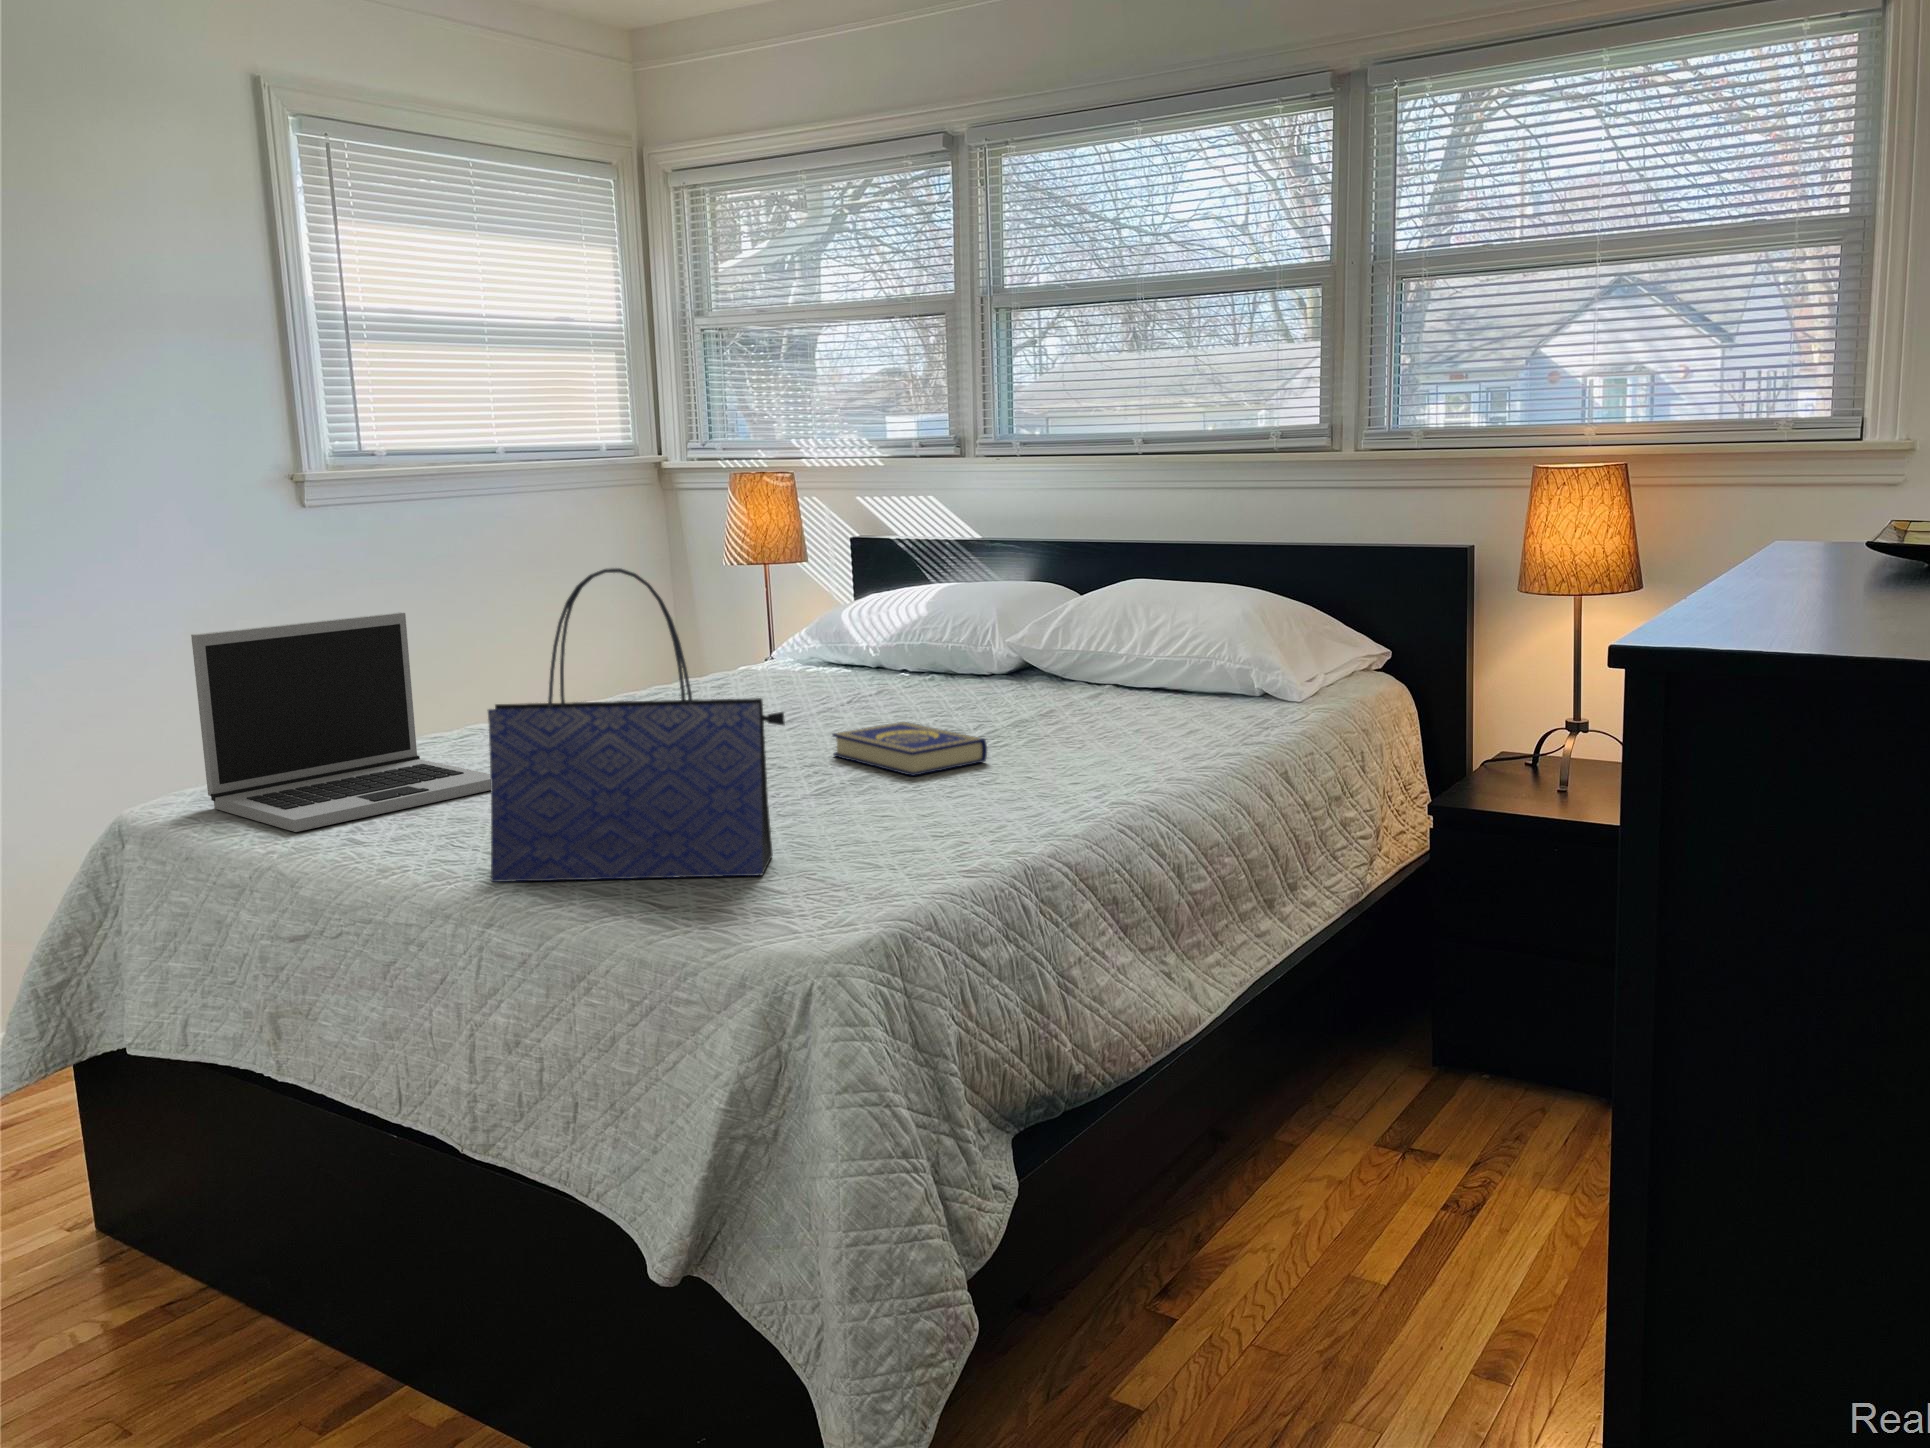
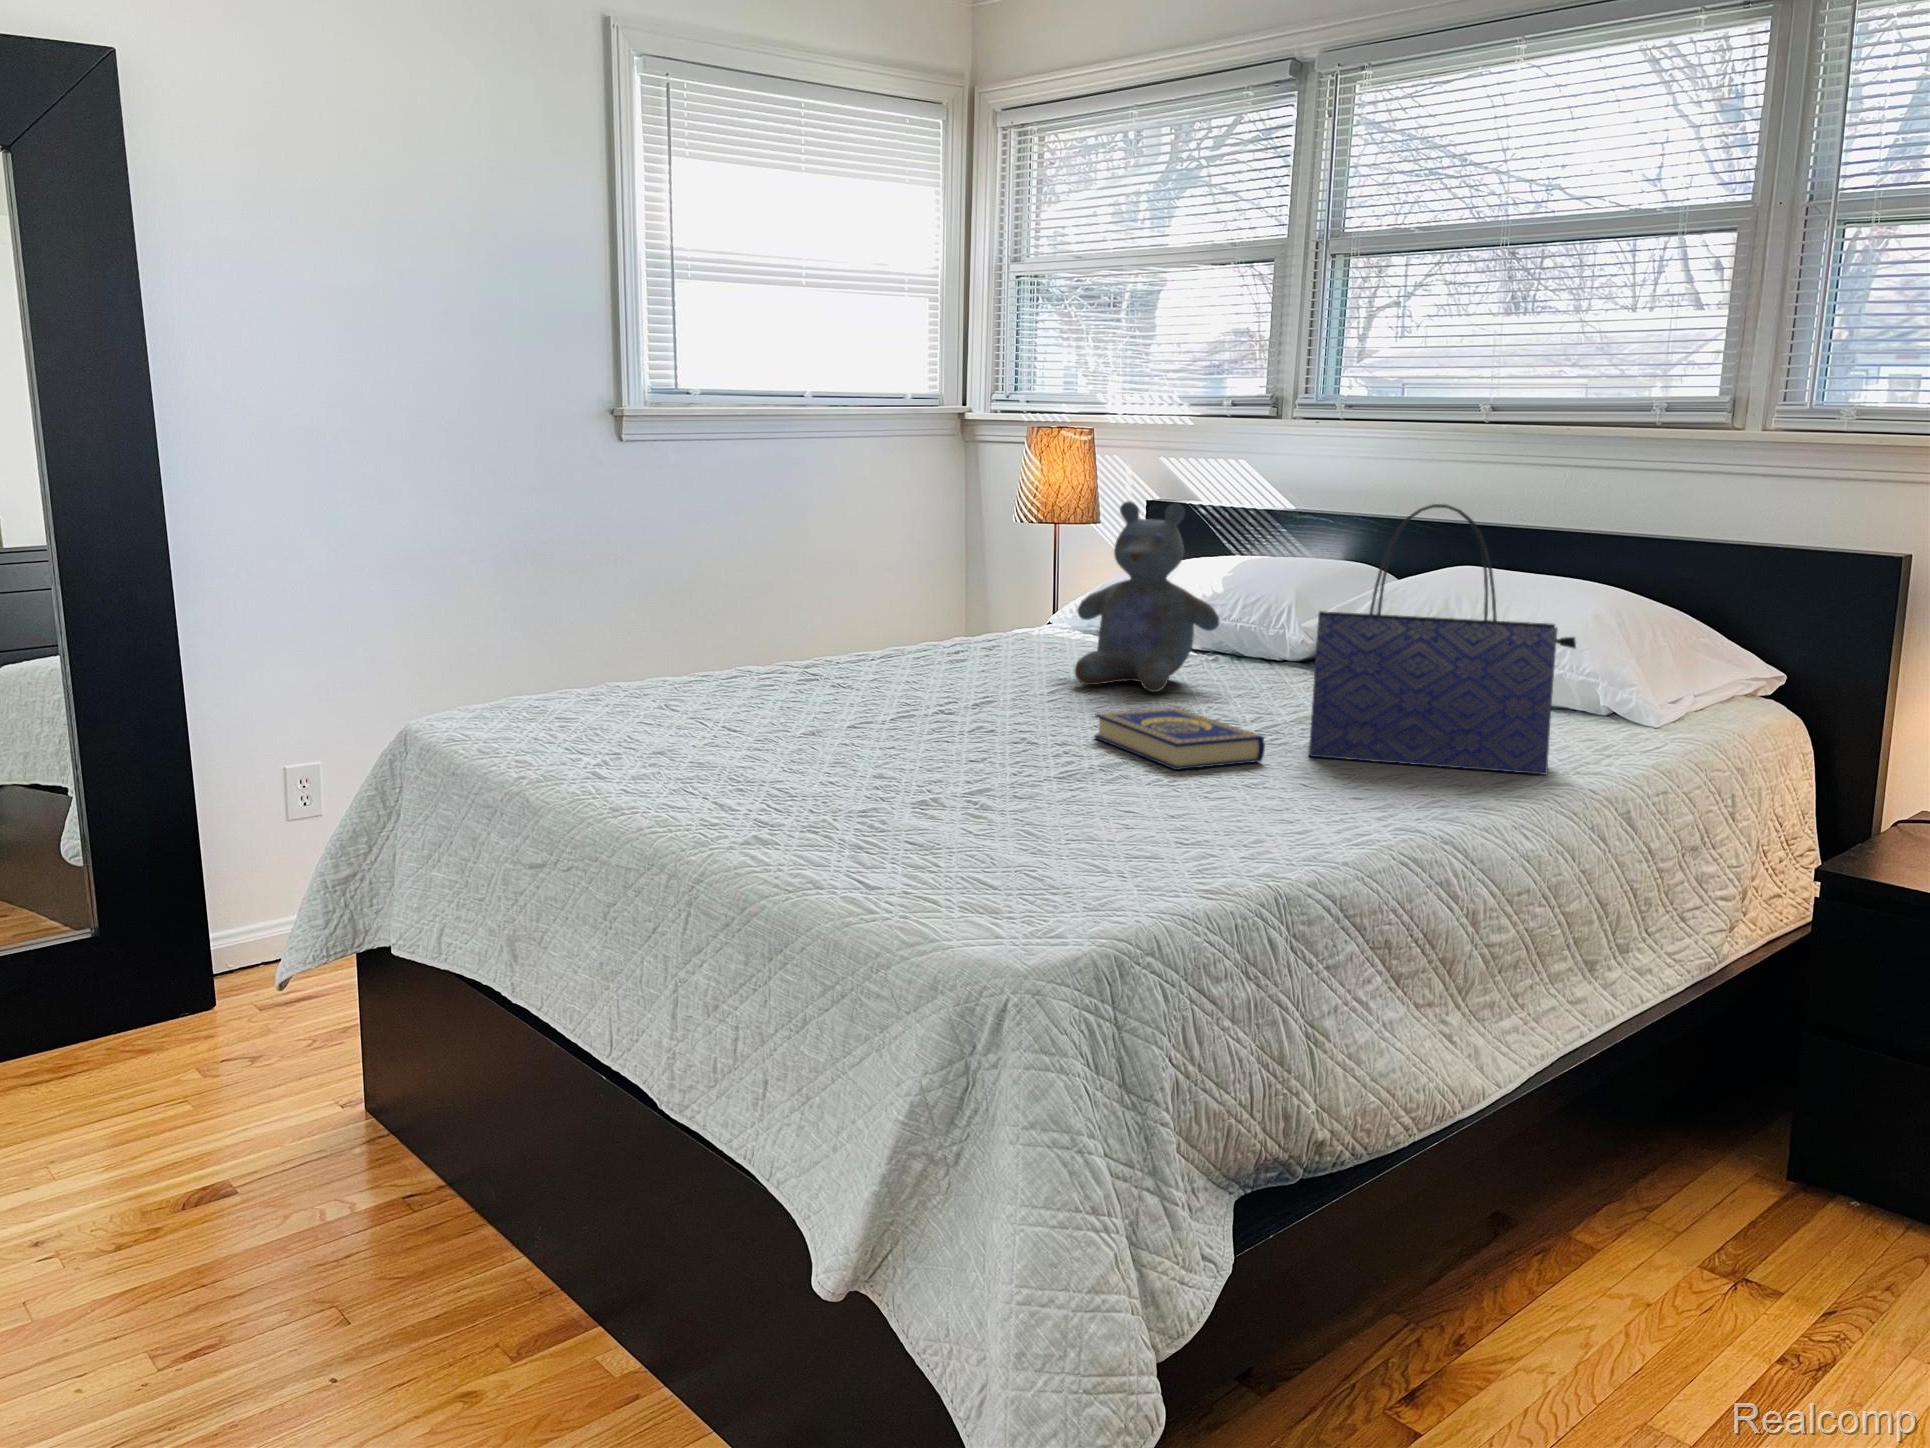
stuffed bear: none [799,538,930,711] -> present [1075,501,1219,692]
tote bag: present [488,568,785,882] -> present [1309,504,1576,775]
laptop: present [191,612,491,832] -> none [476,551,752,763]

